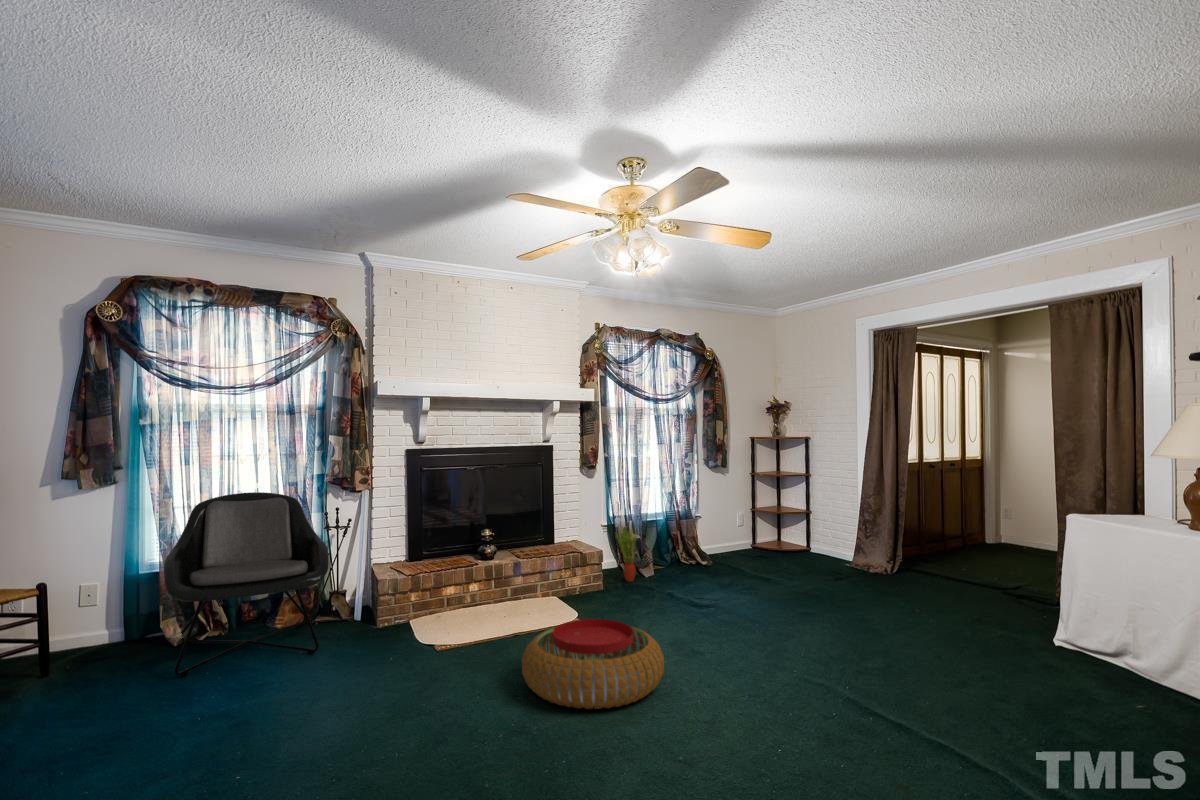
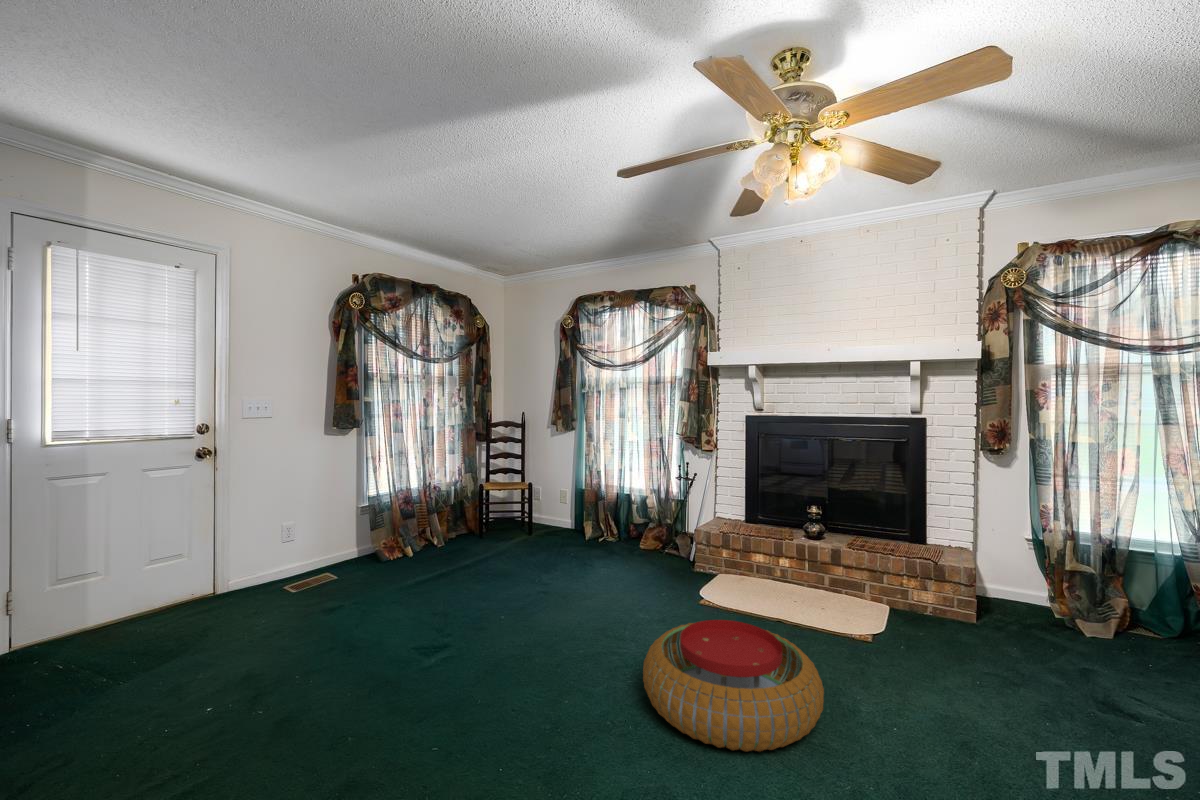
lounge chair: present [164,492,329,677] -> none [542,442,659,571]
potted plant: present [616,526,637,582] -> none [1027,542,1072,632]

